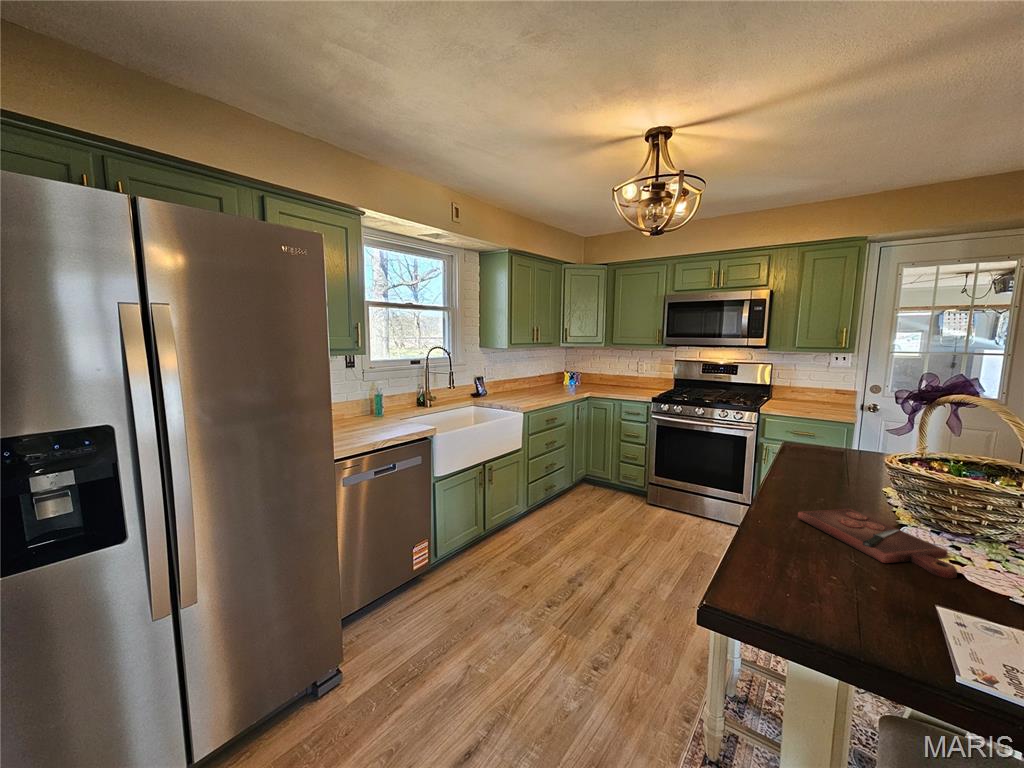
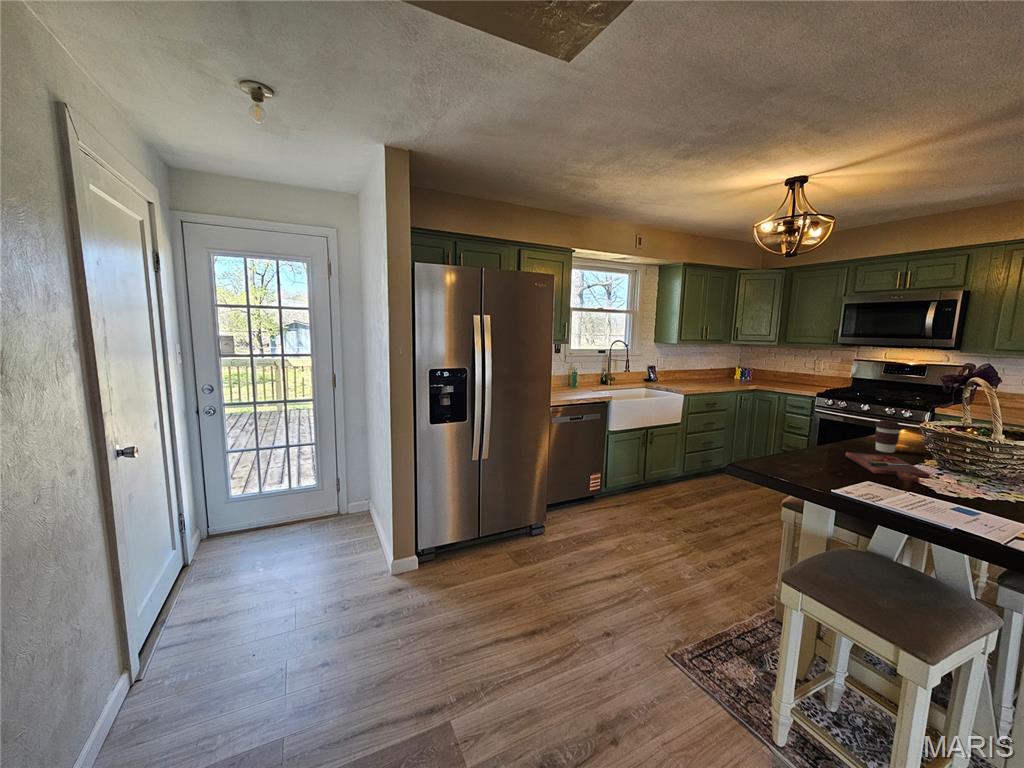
coffee cup: none [800,449,834,495] -> present [875,420,902,453]

